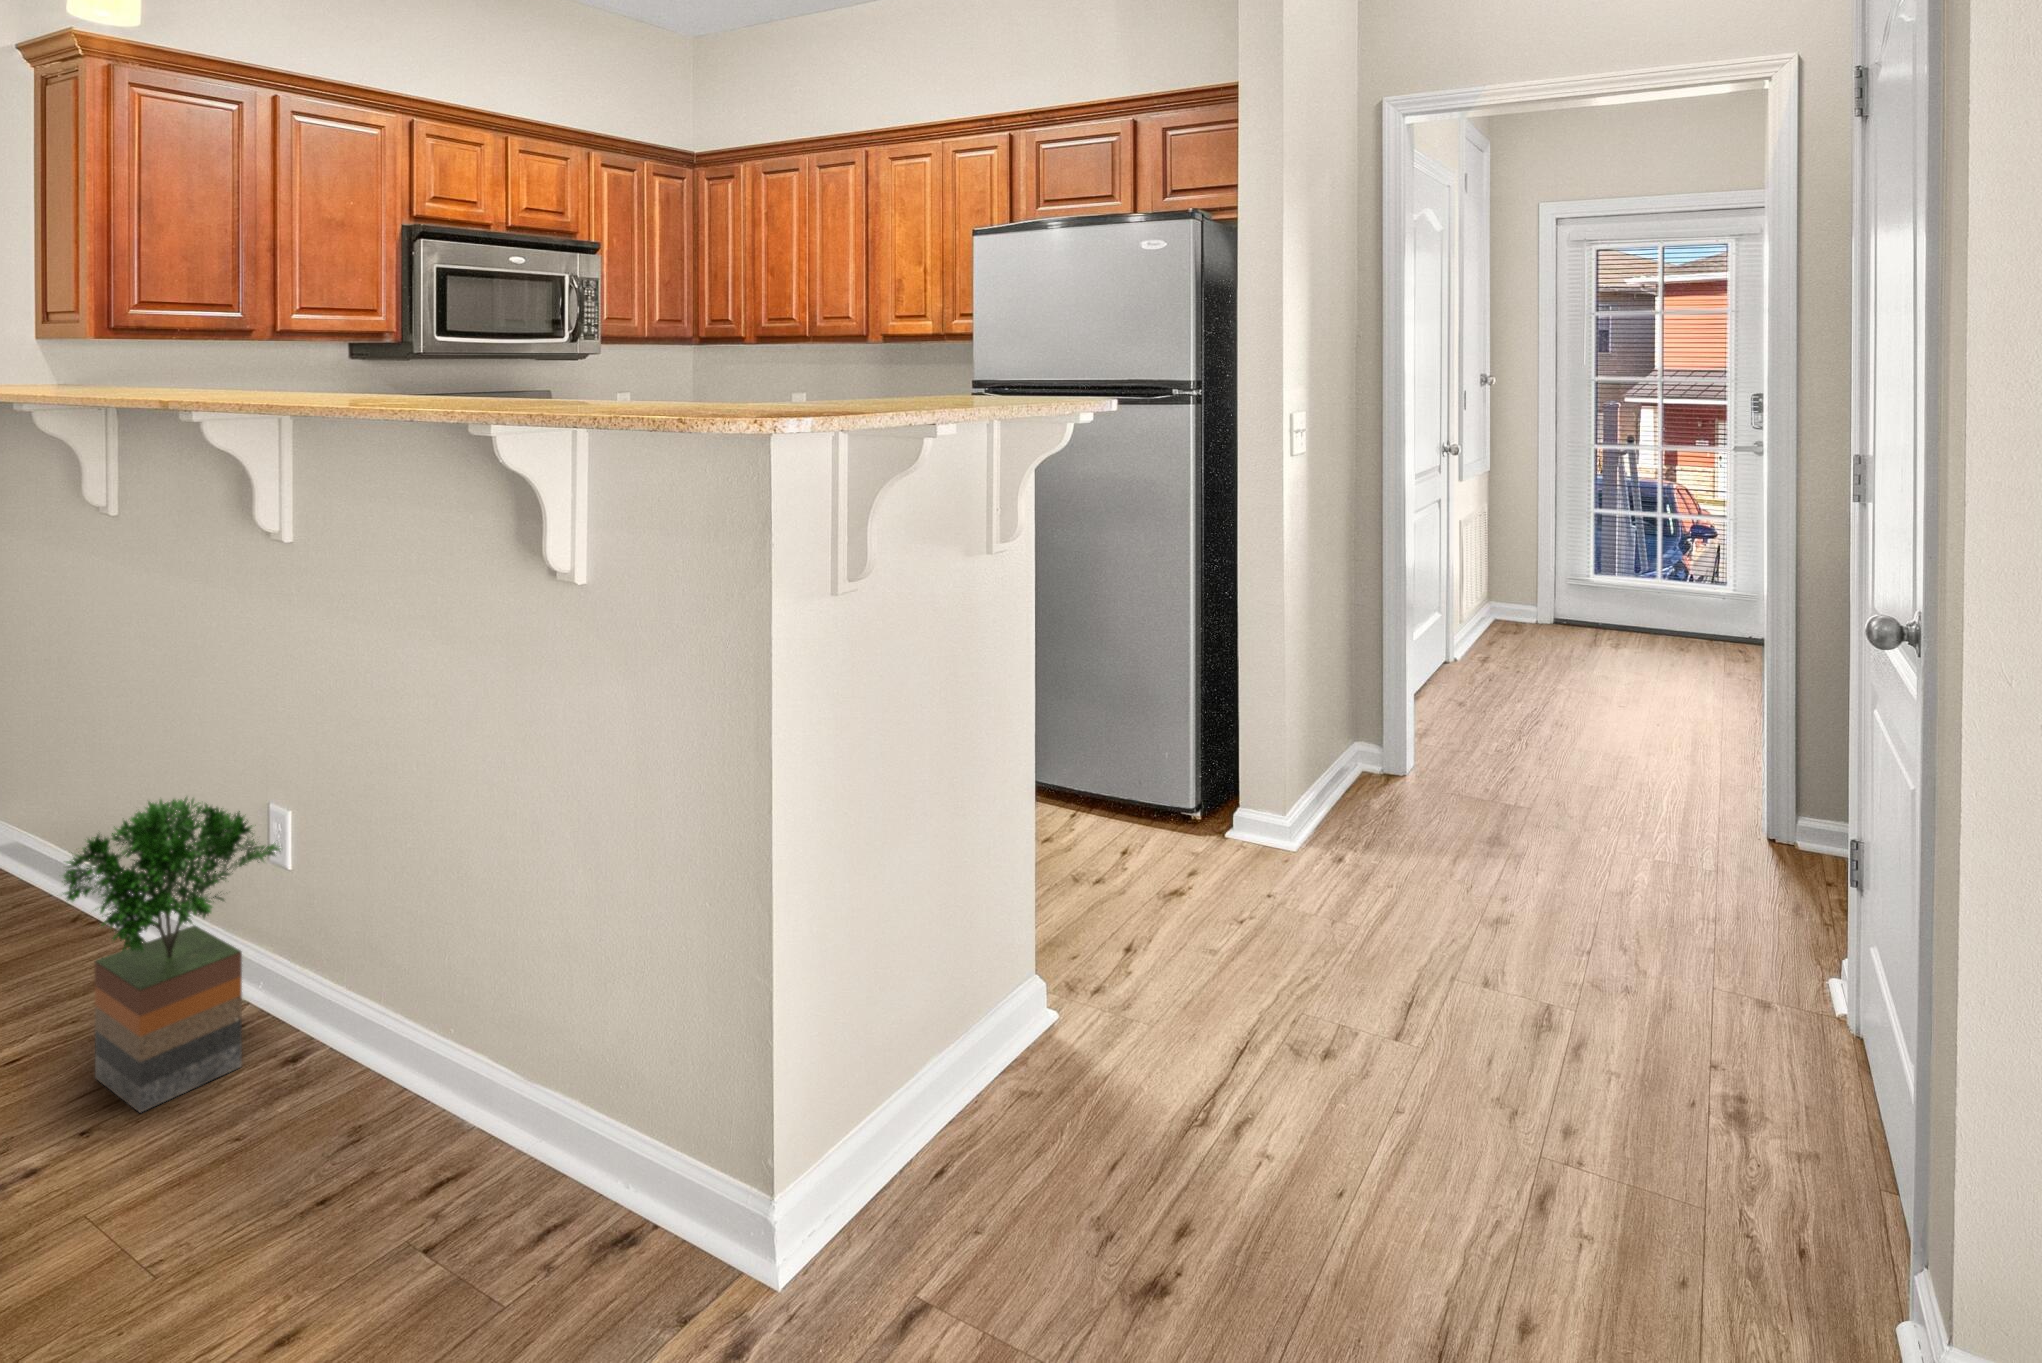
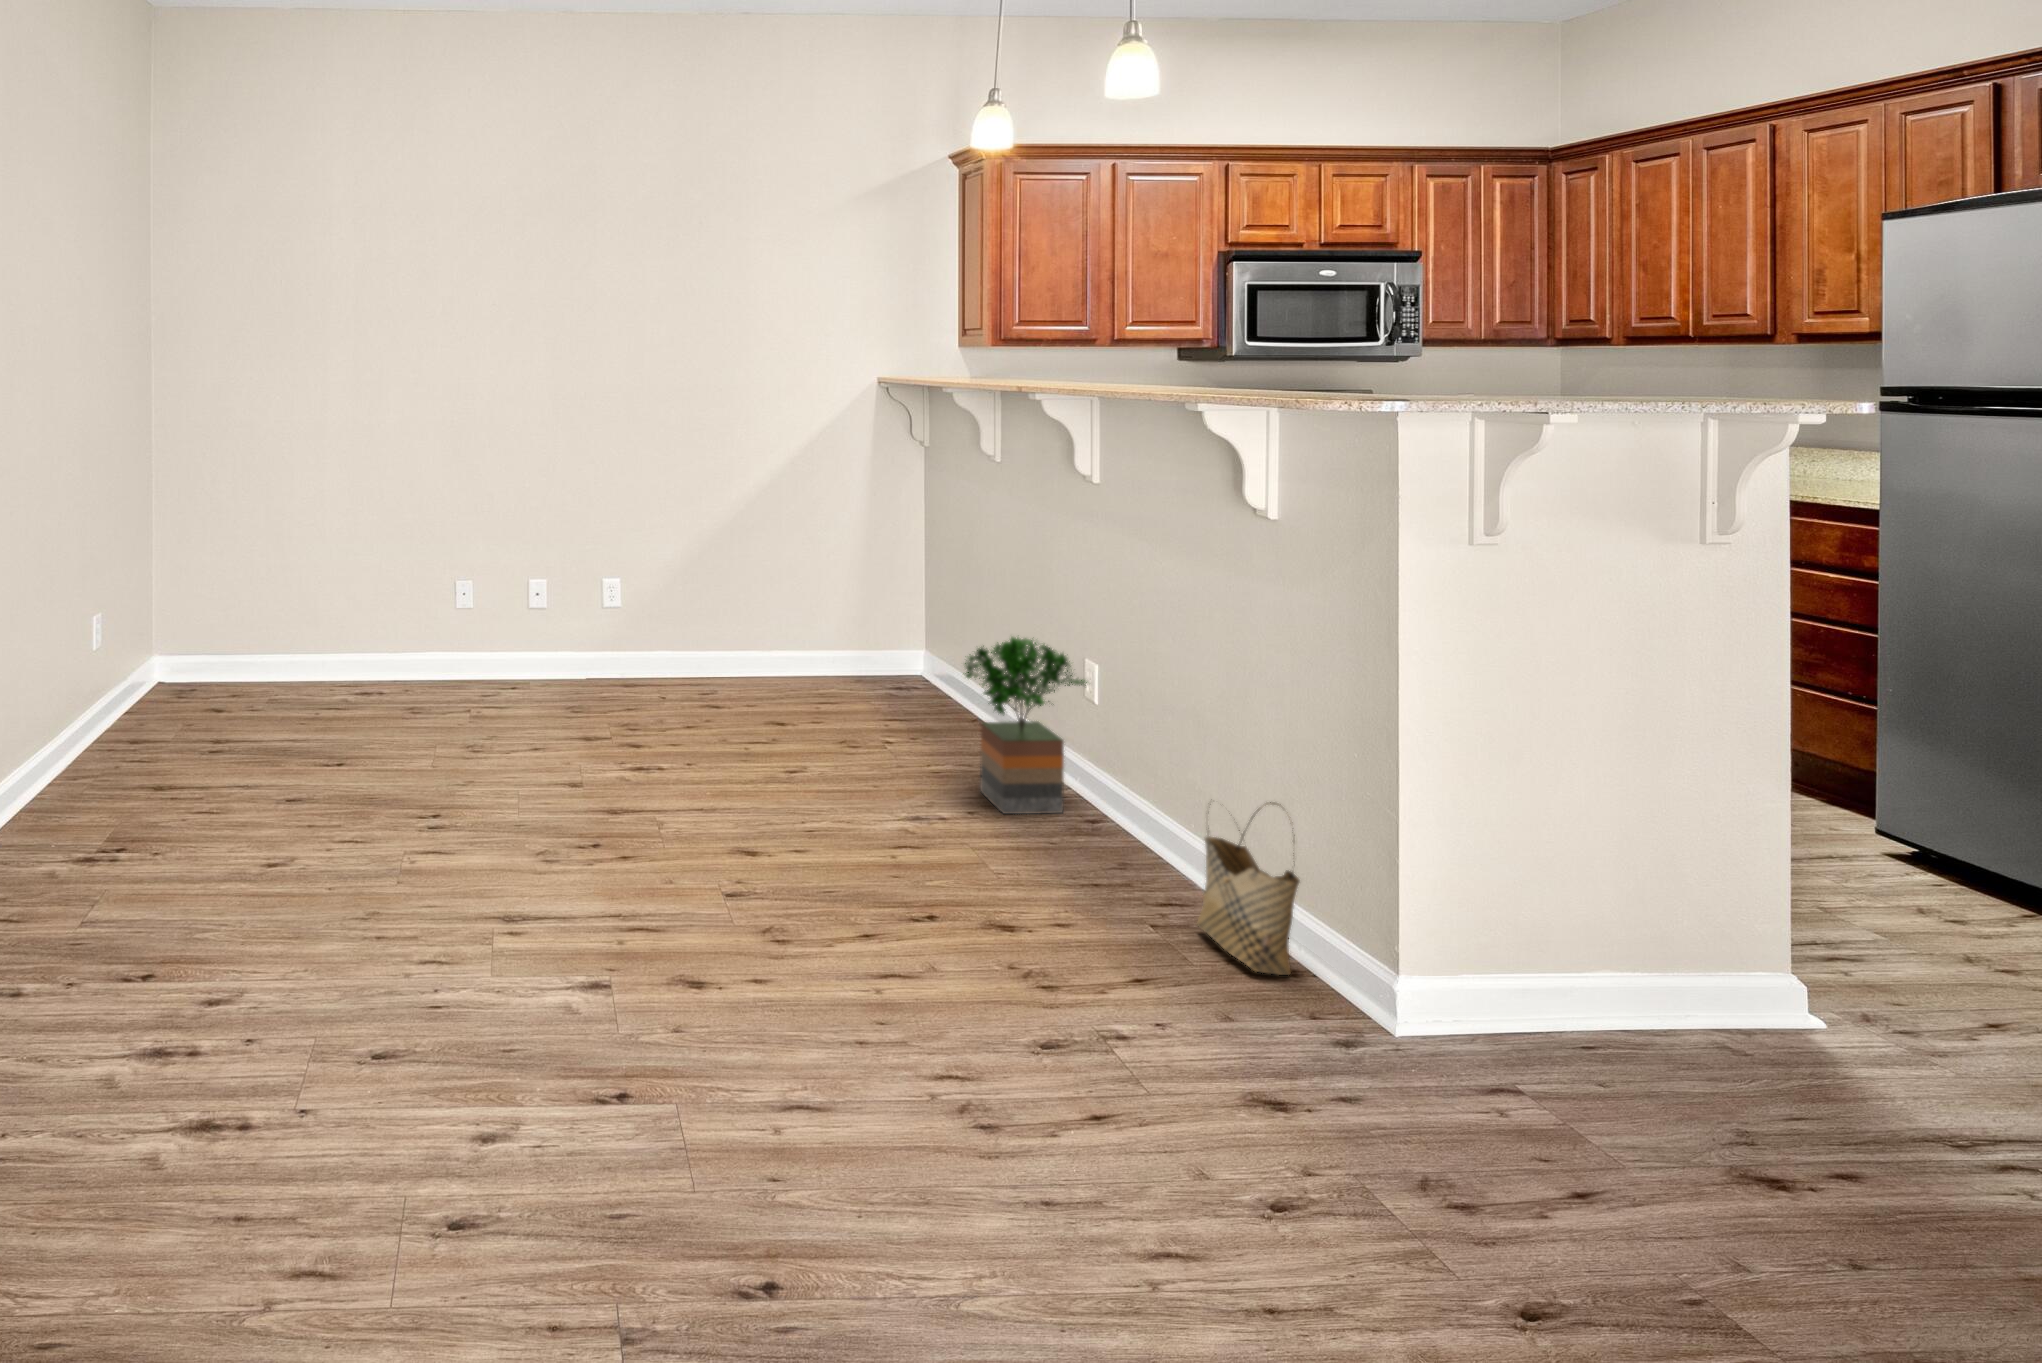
woven basket: none [486,994,639,1282] -> present [1197,802,1300,975]

